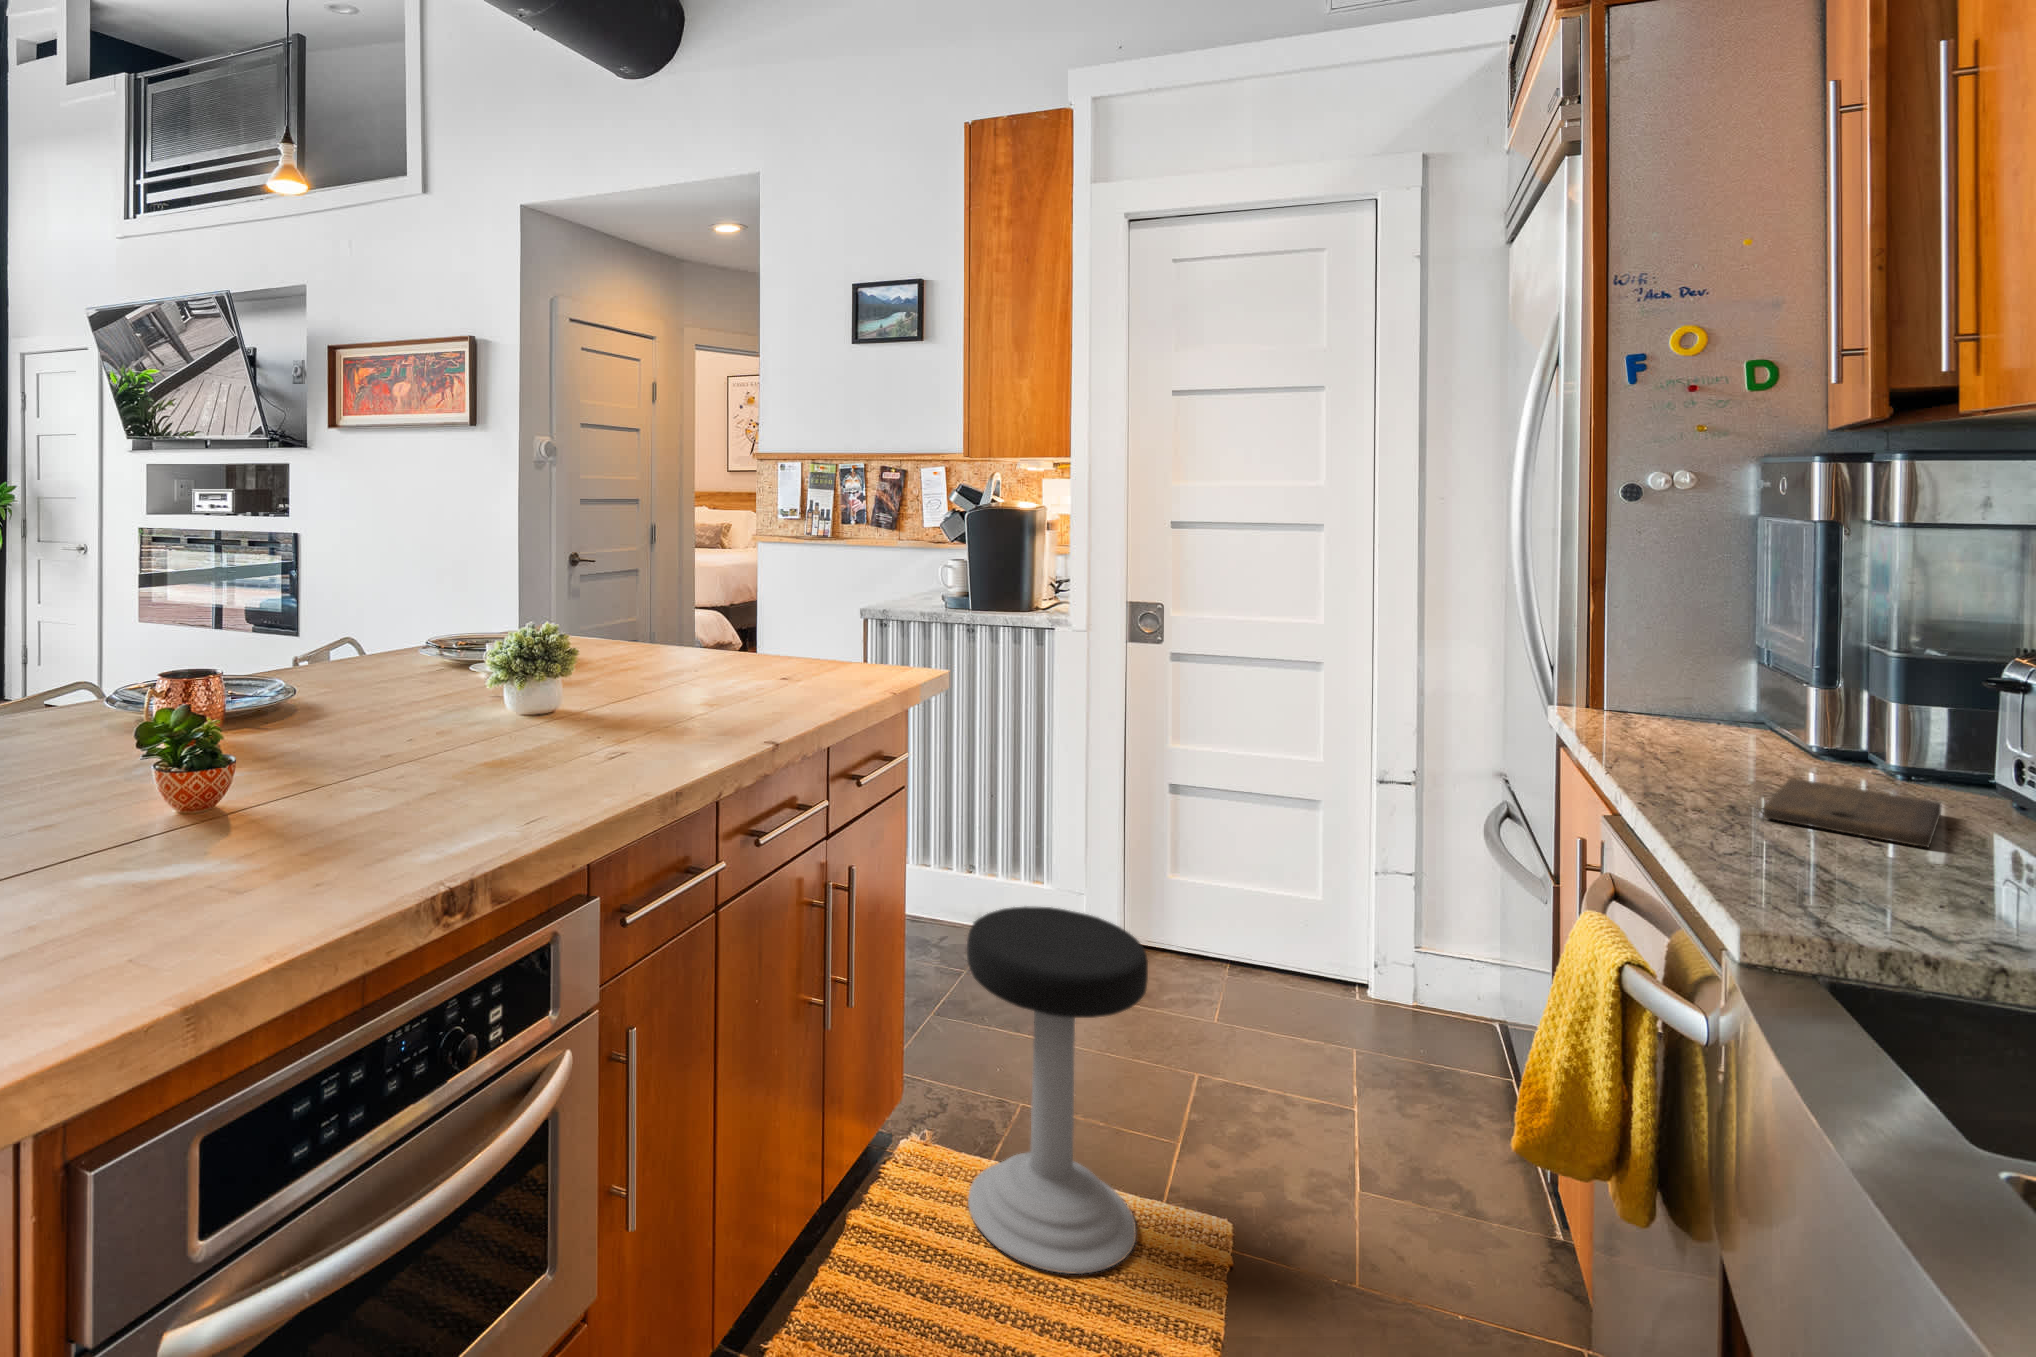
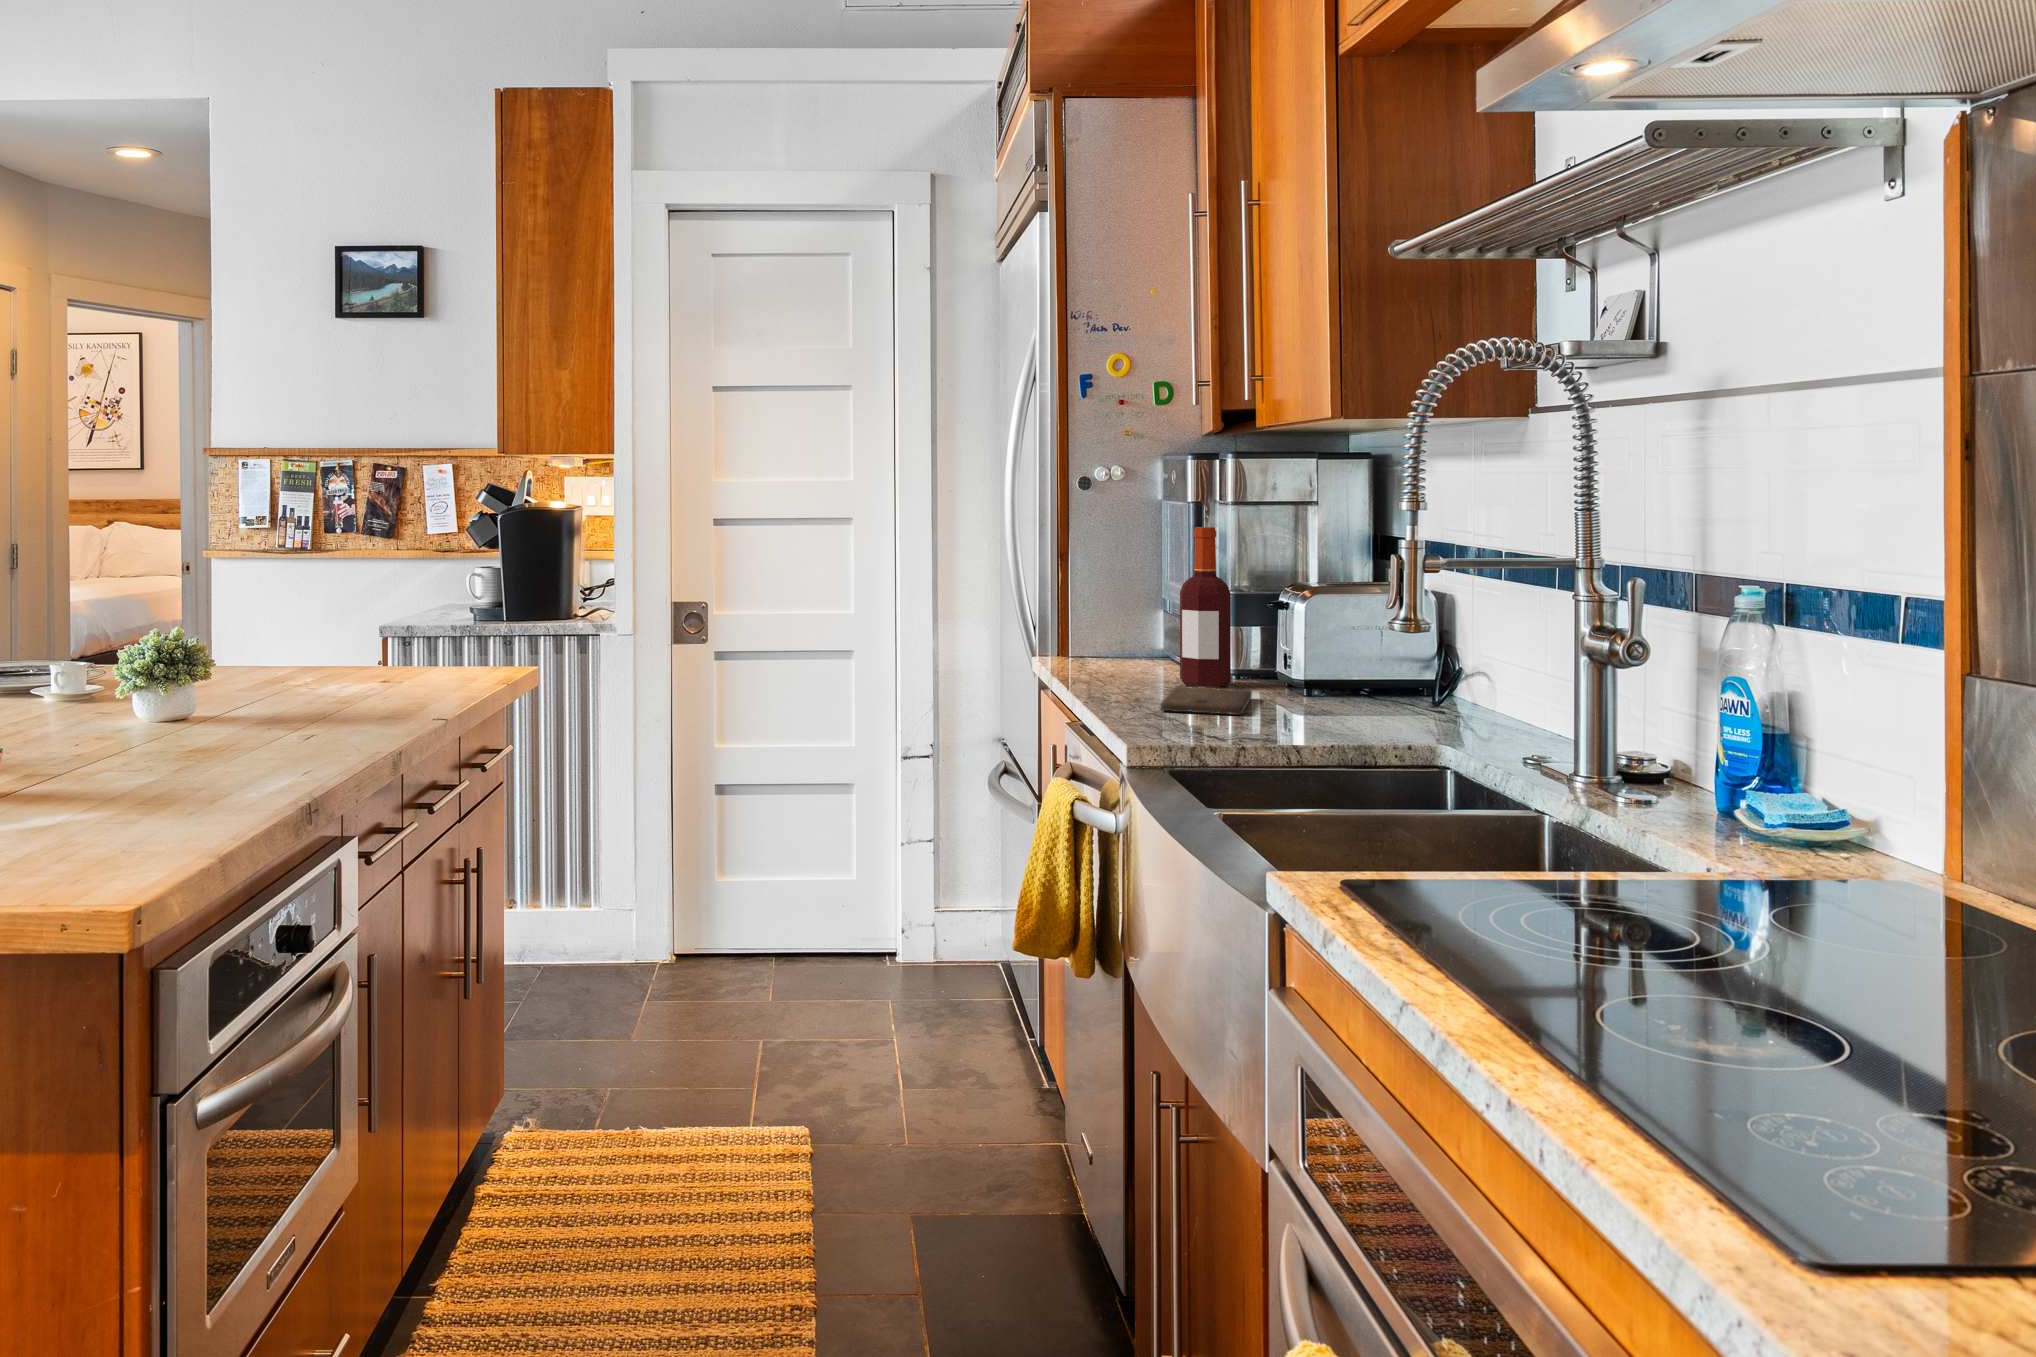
bottle: none [1794,559,1895,784] -> present [1180,527,1231,687]
stool: present [967,906,1148,1274] -> none [572,900,740,1232]

